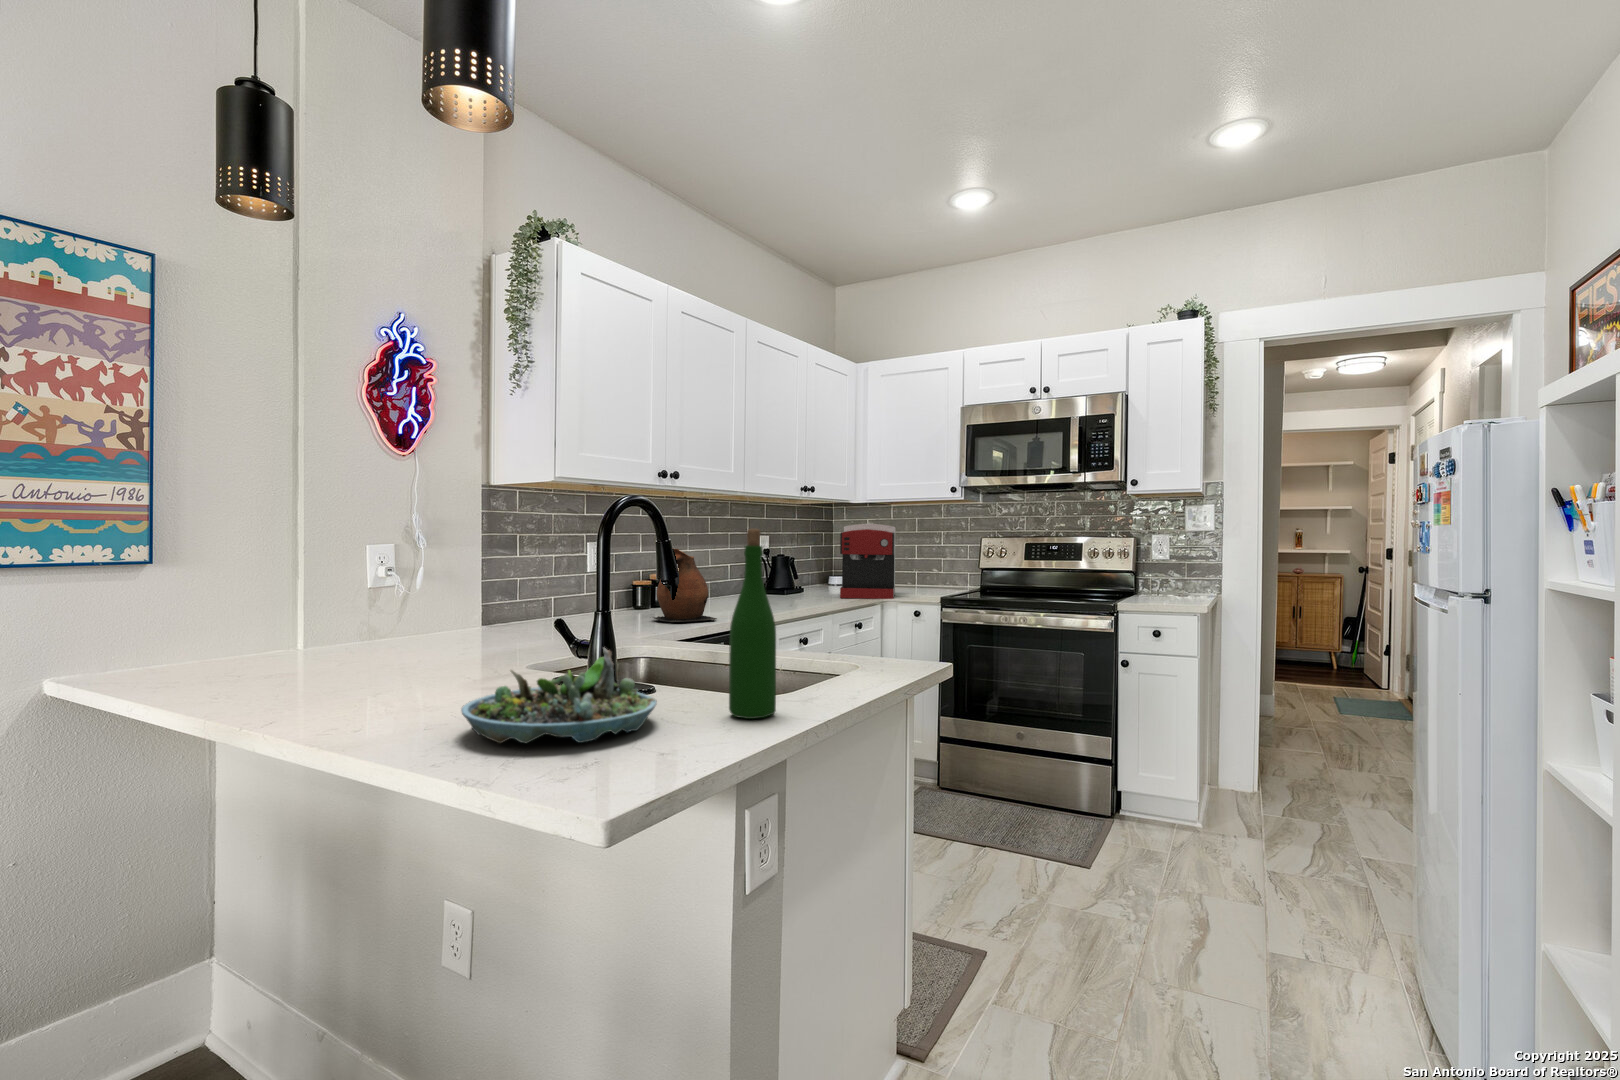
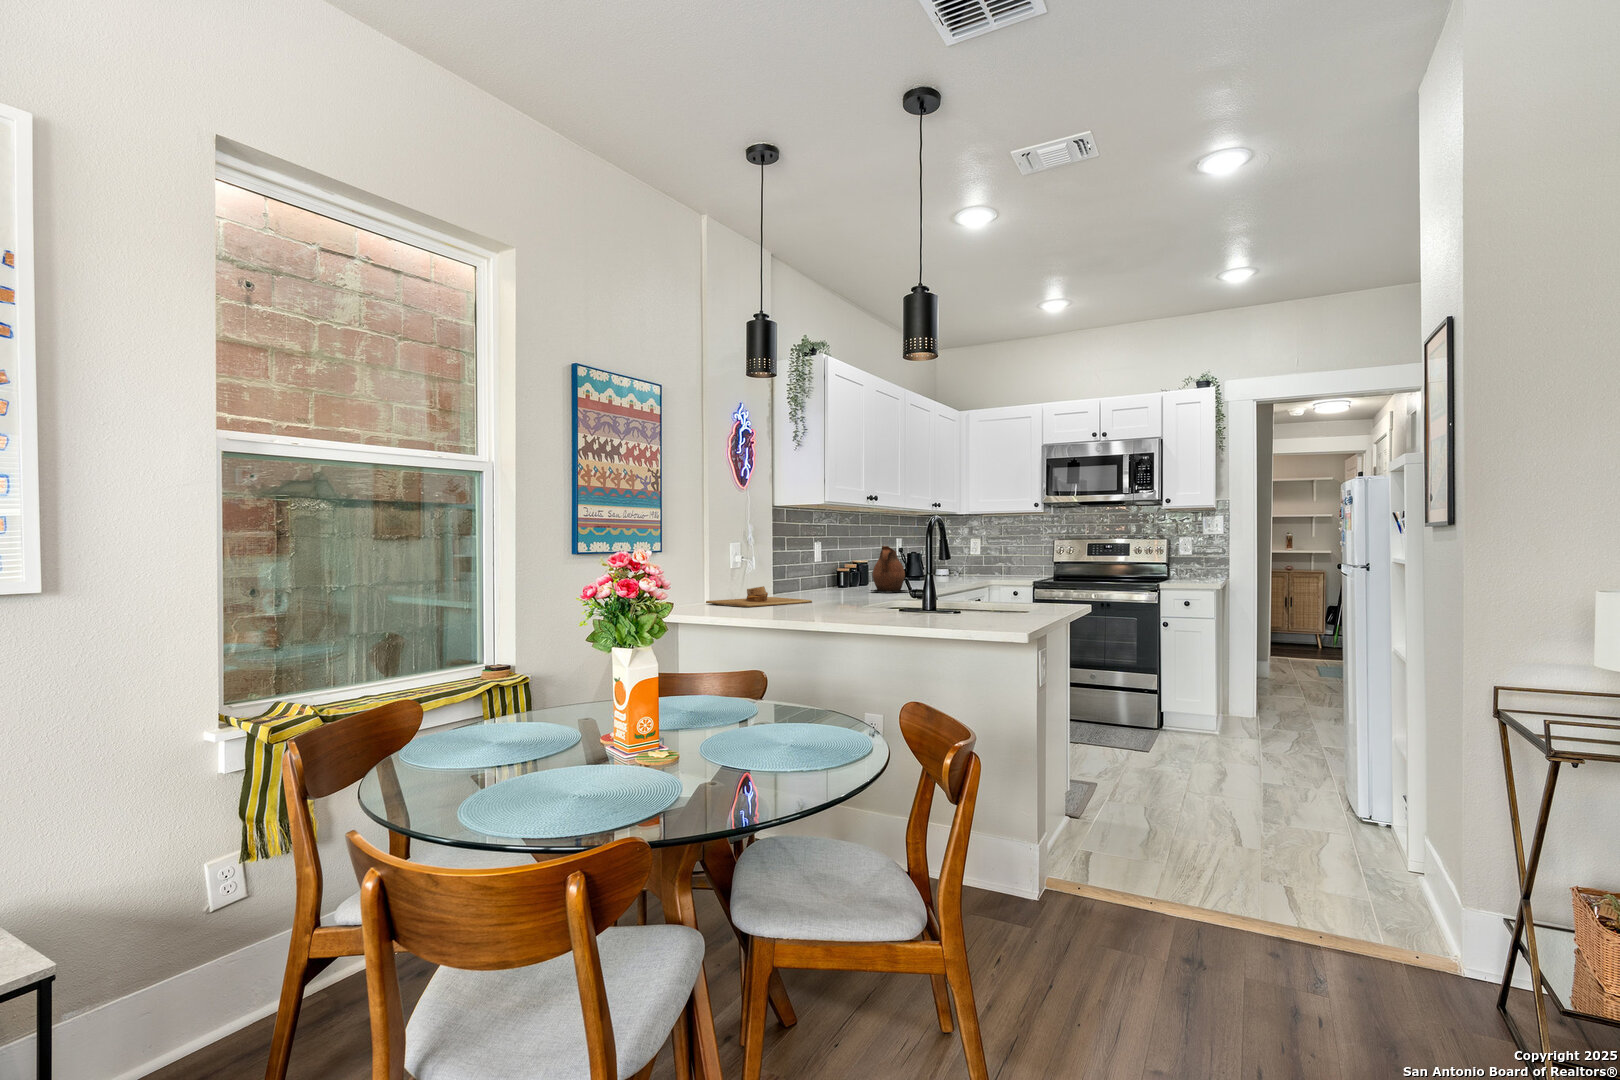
coffee maker: present [840,523,895,599] -> none [959,530,1000,583]
wine bottle: present [729,529,776,719] -> none [1018,532,1039,615]
cutting board: none [272,623,473,668] -> present [706,586,812,607]
succulent planter: present [461,648,657,743] -> none [916,583,997,619]

